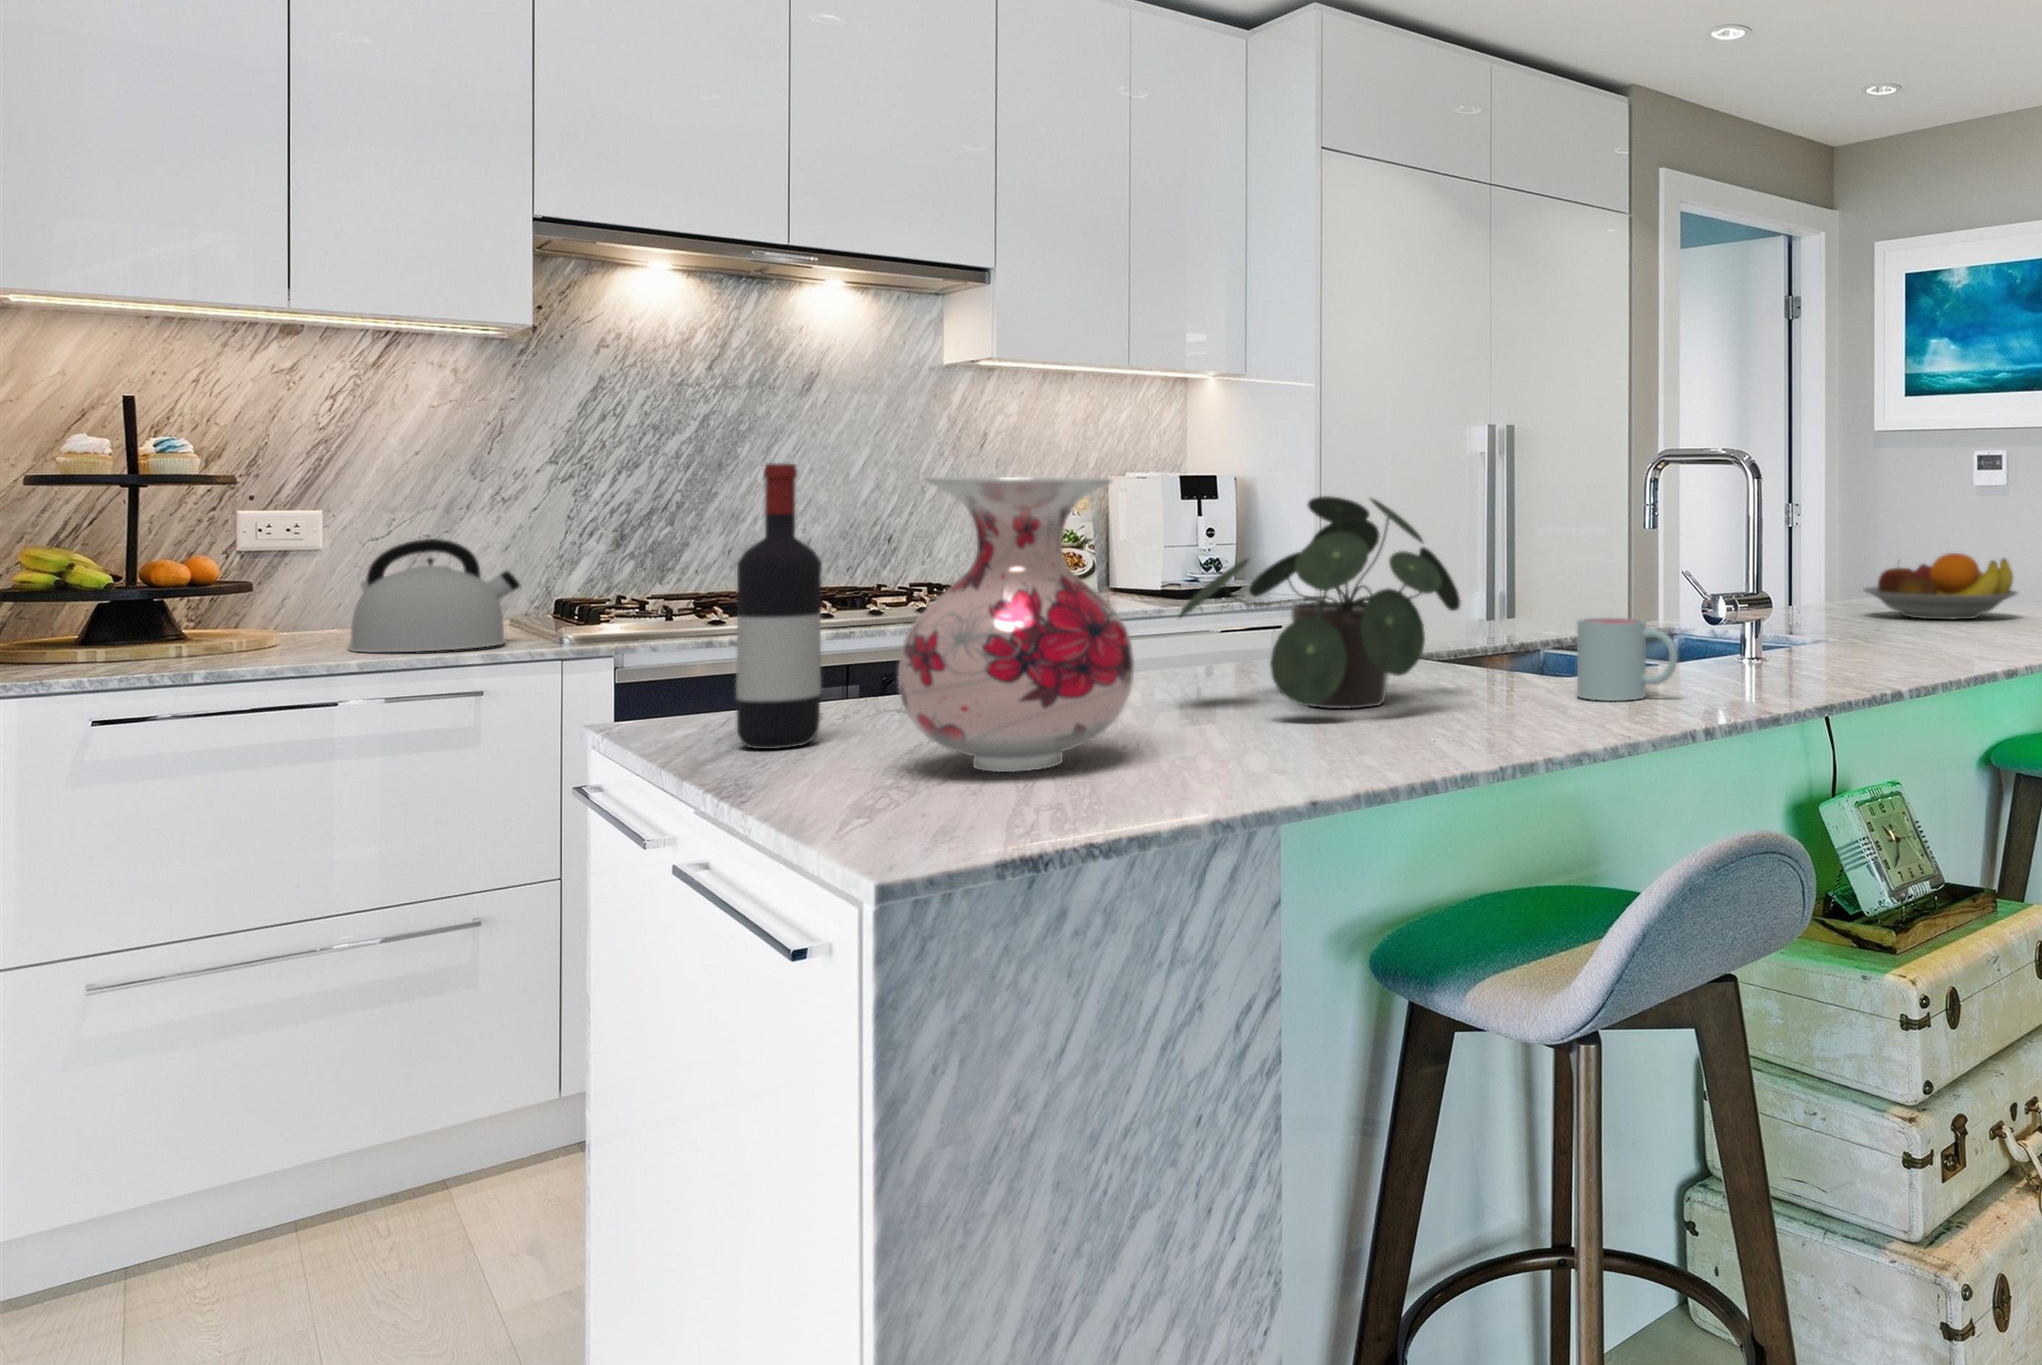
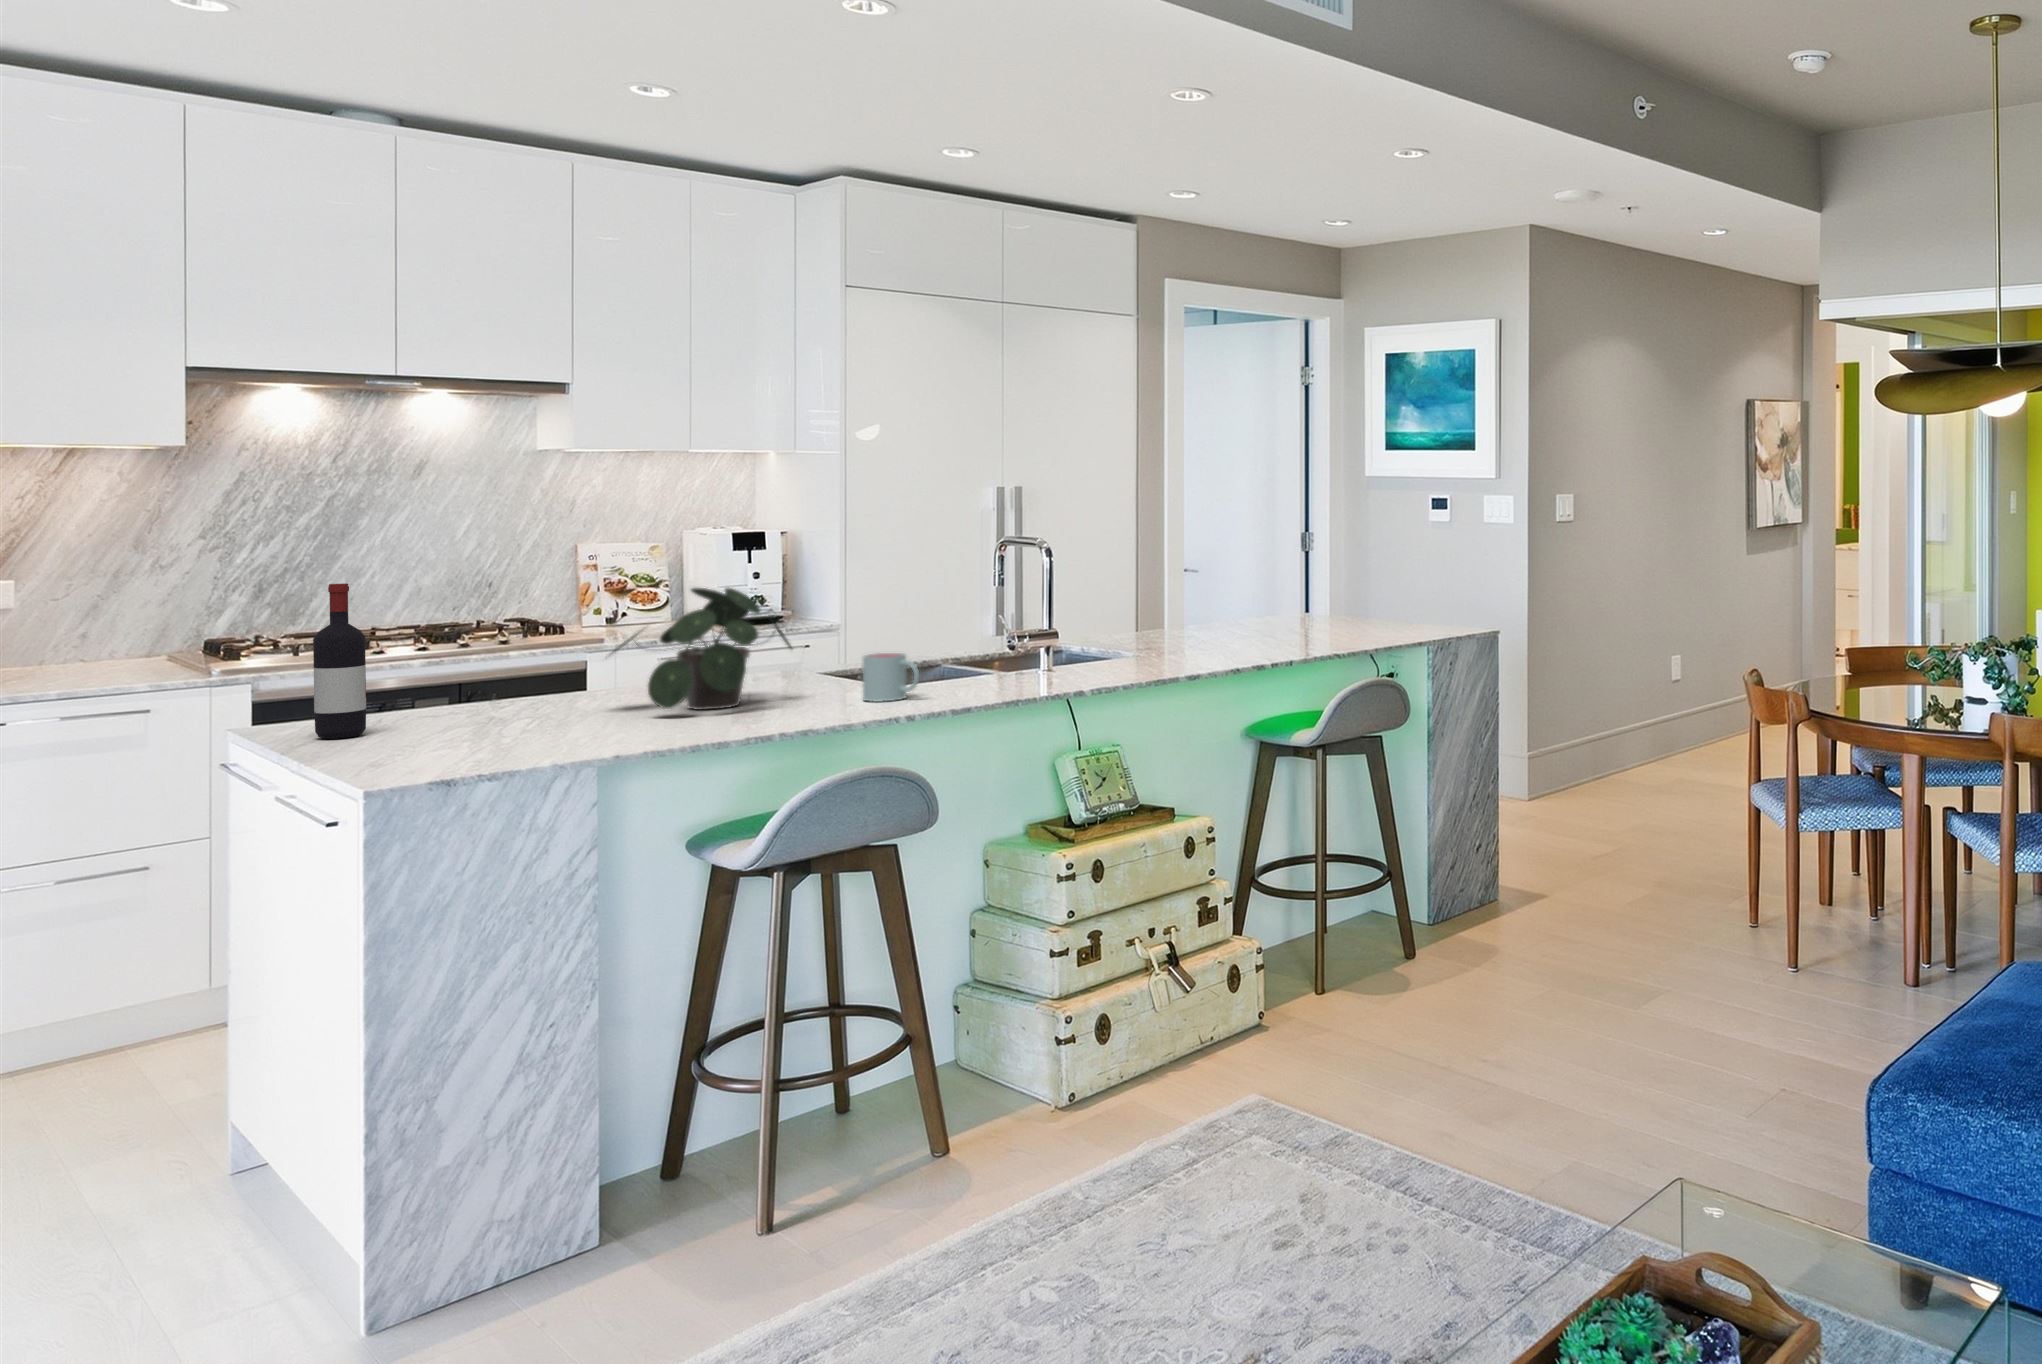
vase: present [898,477,1134,772] -> none [398,593,538,746]
kettle: present [349,539,520,652] -> none [45,603,179,684]
fruit bowl: present [1864,553,2018,619] -> none [1227,590,1333,637]

